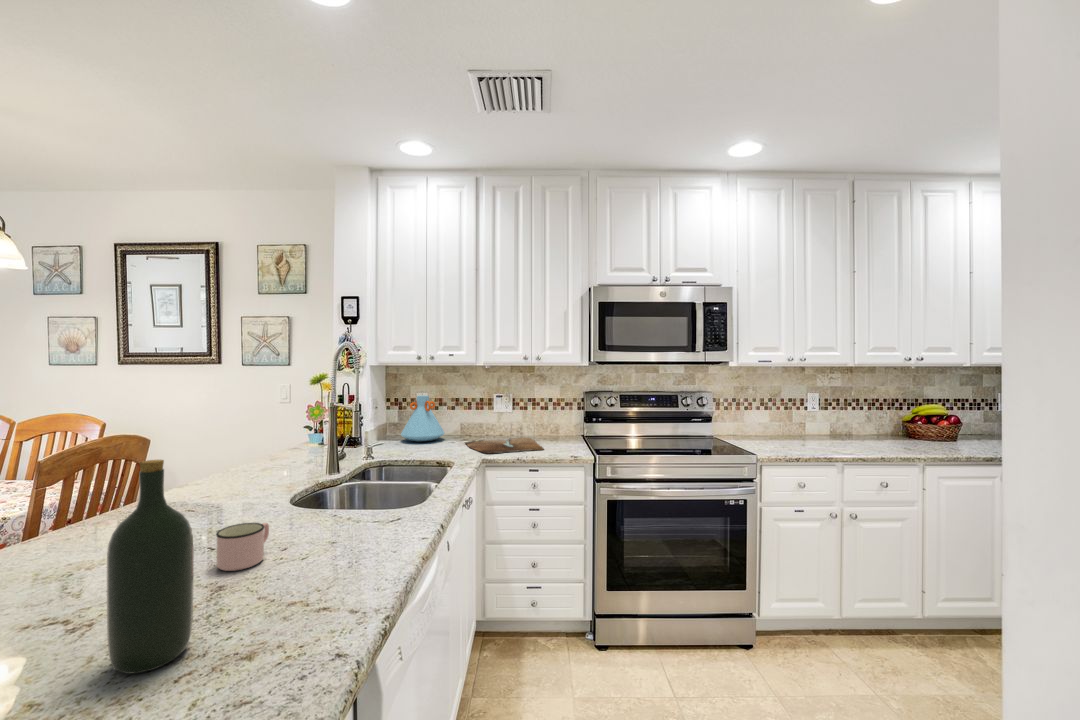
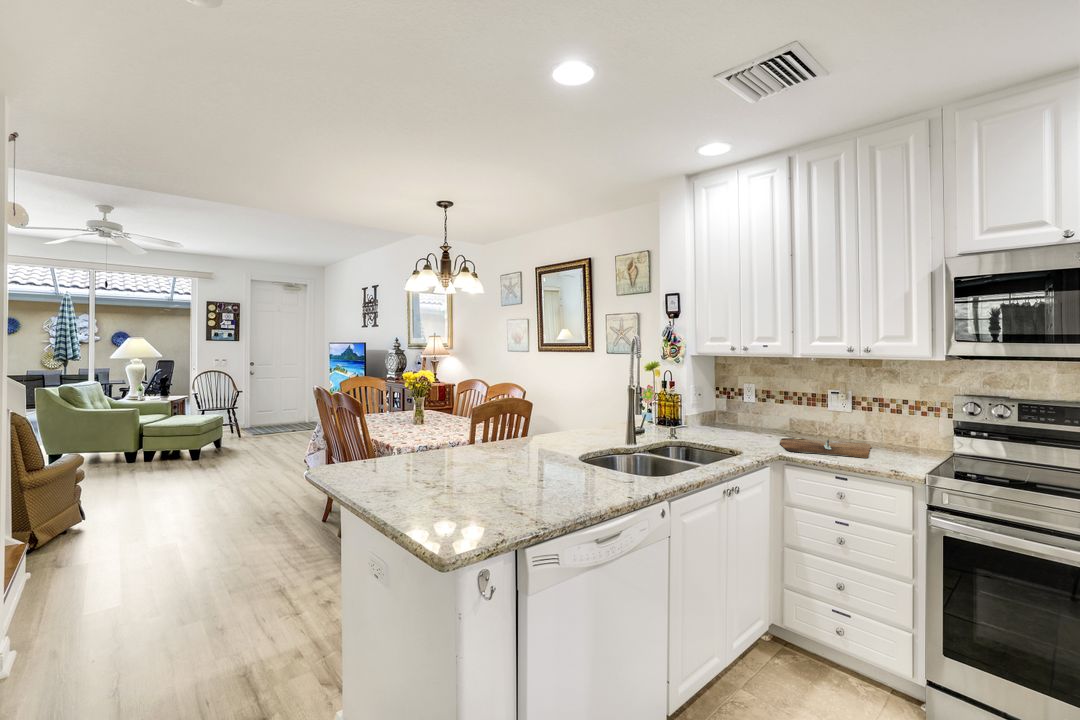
vase: present [401,395,444,442] -> none [719,386,765,432]
wine bottle: present [107,460,193,674] -> none [432,404,468,513]
mug: present [216,523,269,571] -> none [509,458,542,485]

